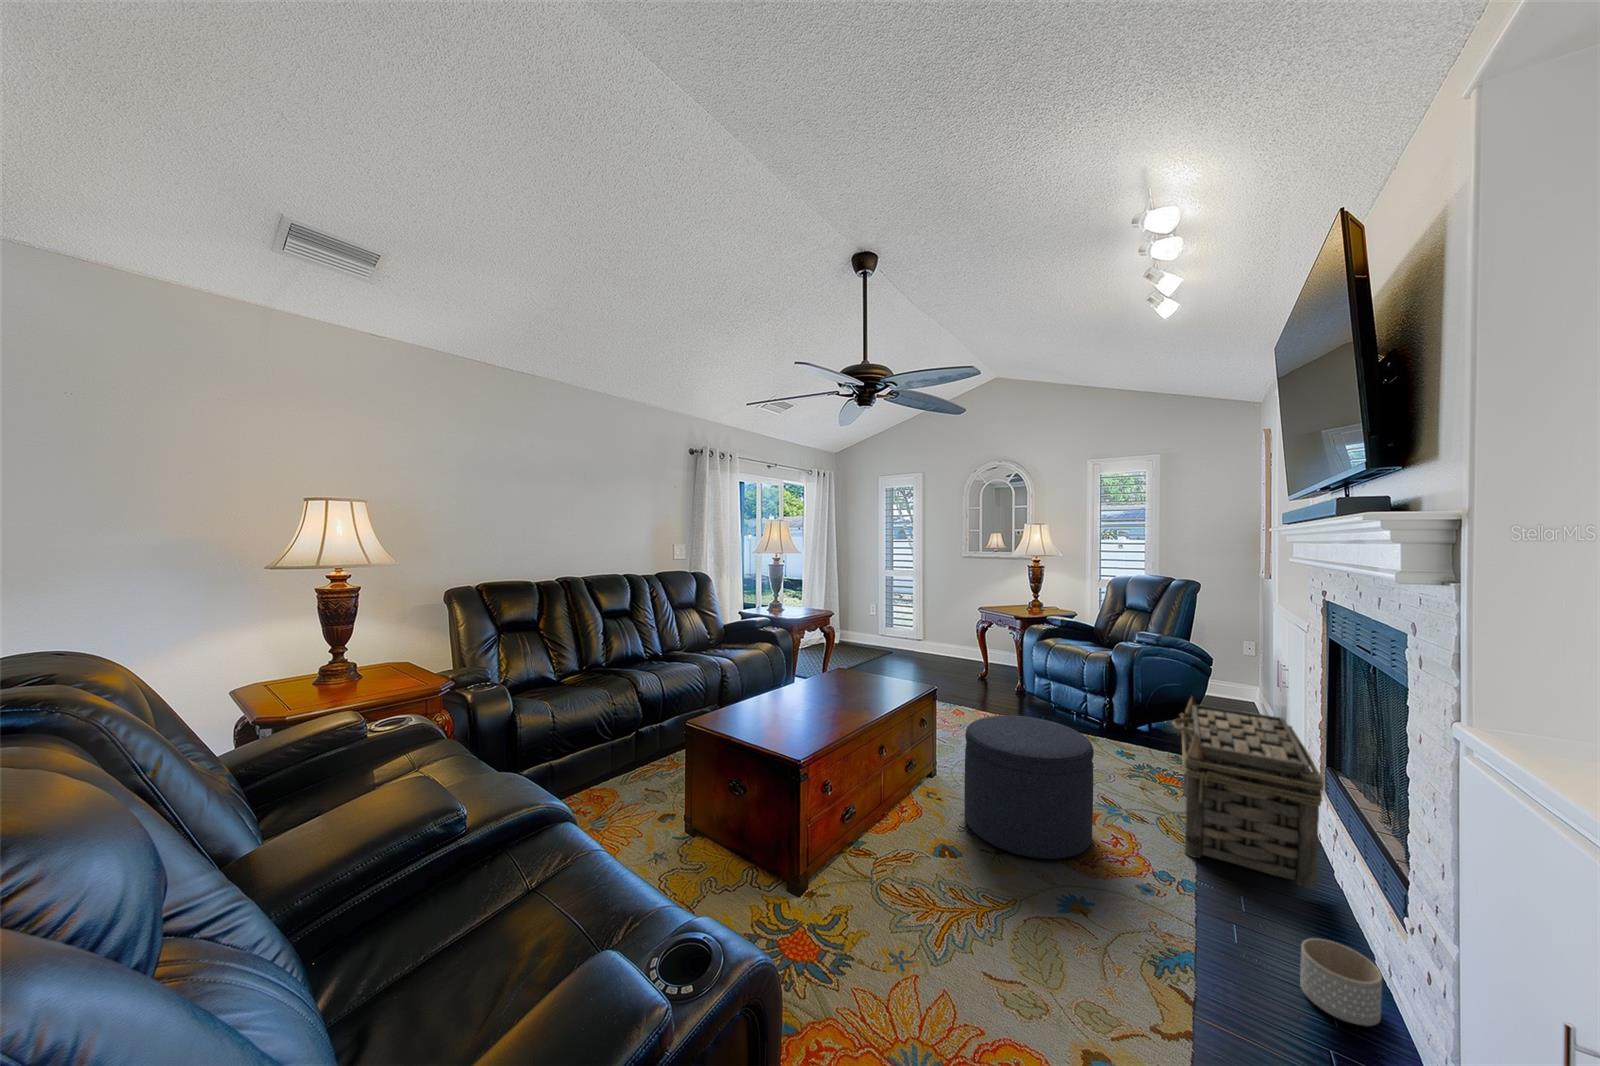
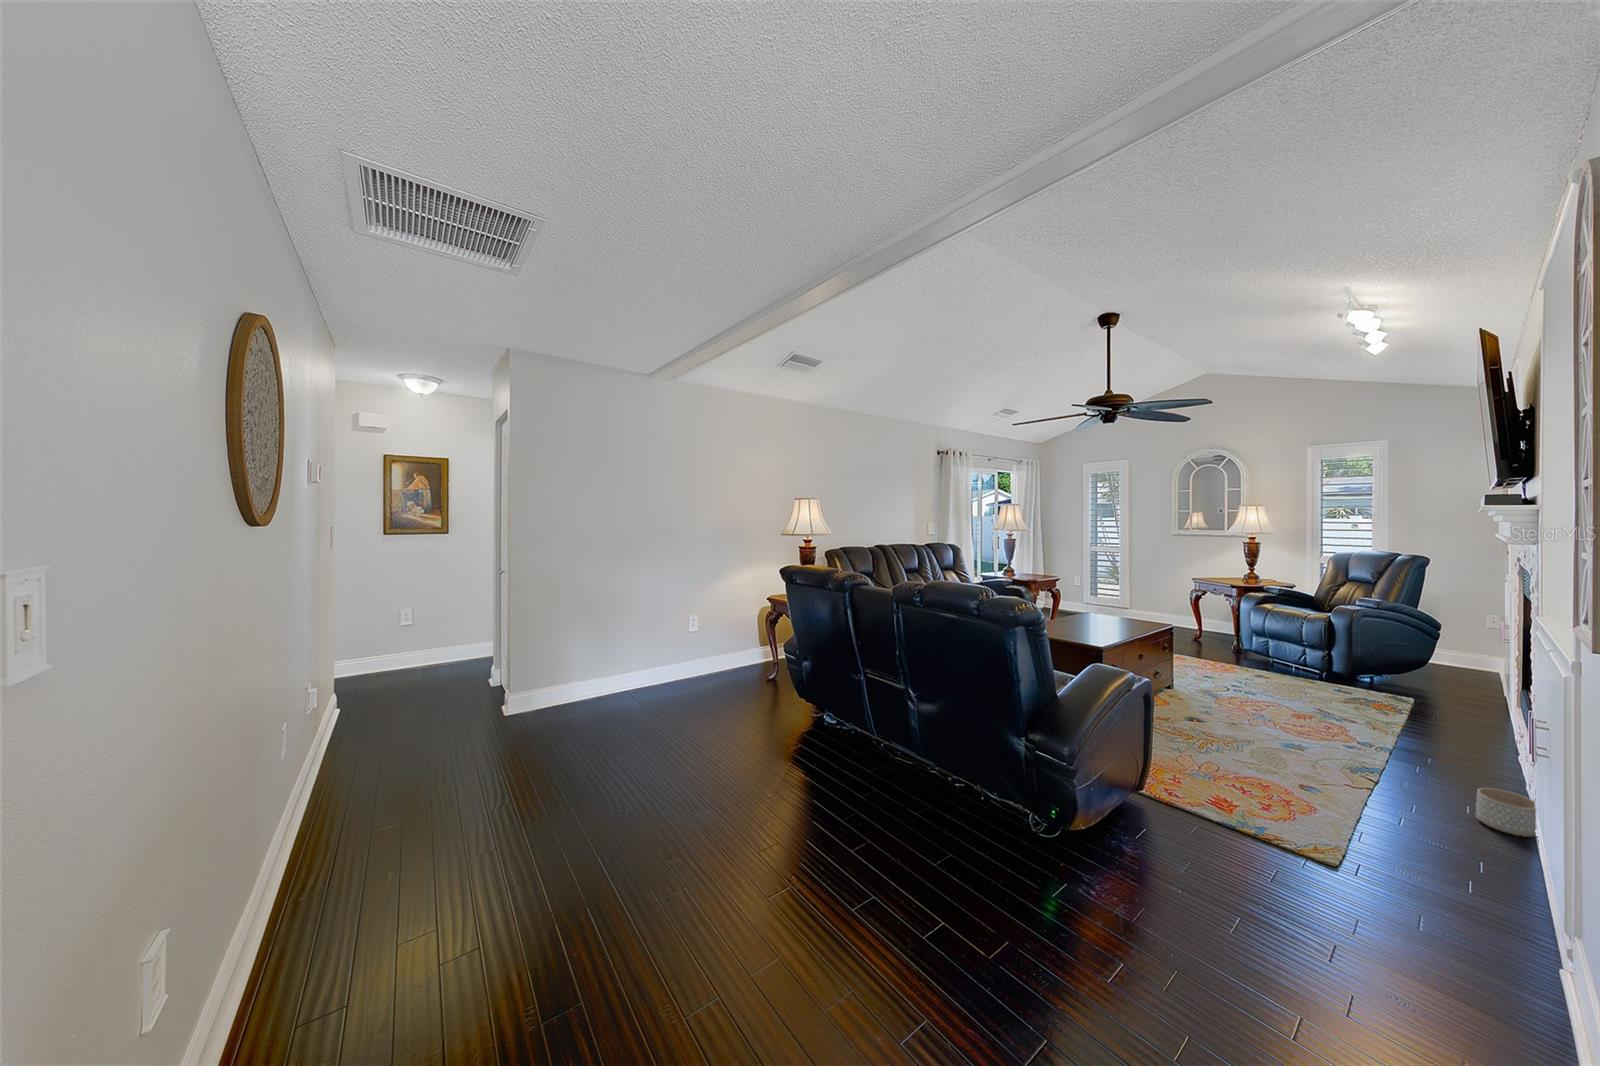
basket: present [1172,696,1323,889] -> none [1385,644,1523,780]
ottoman: present [964,715,1094,859] -> none [1198,650,1311,744]

